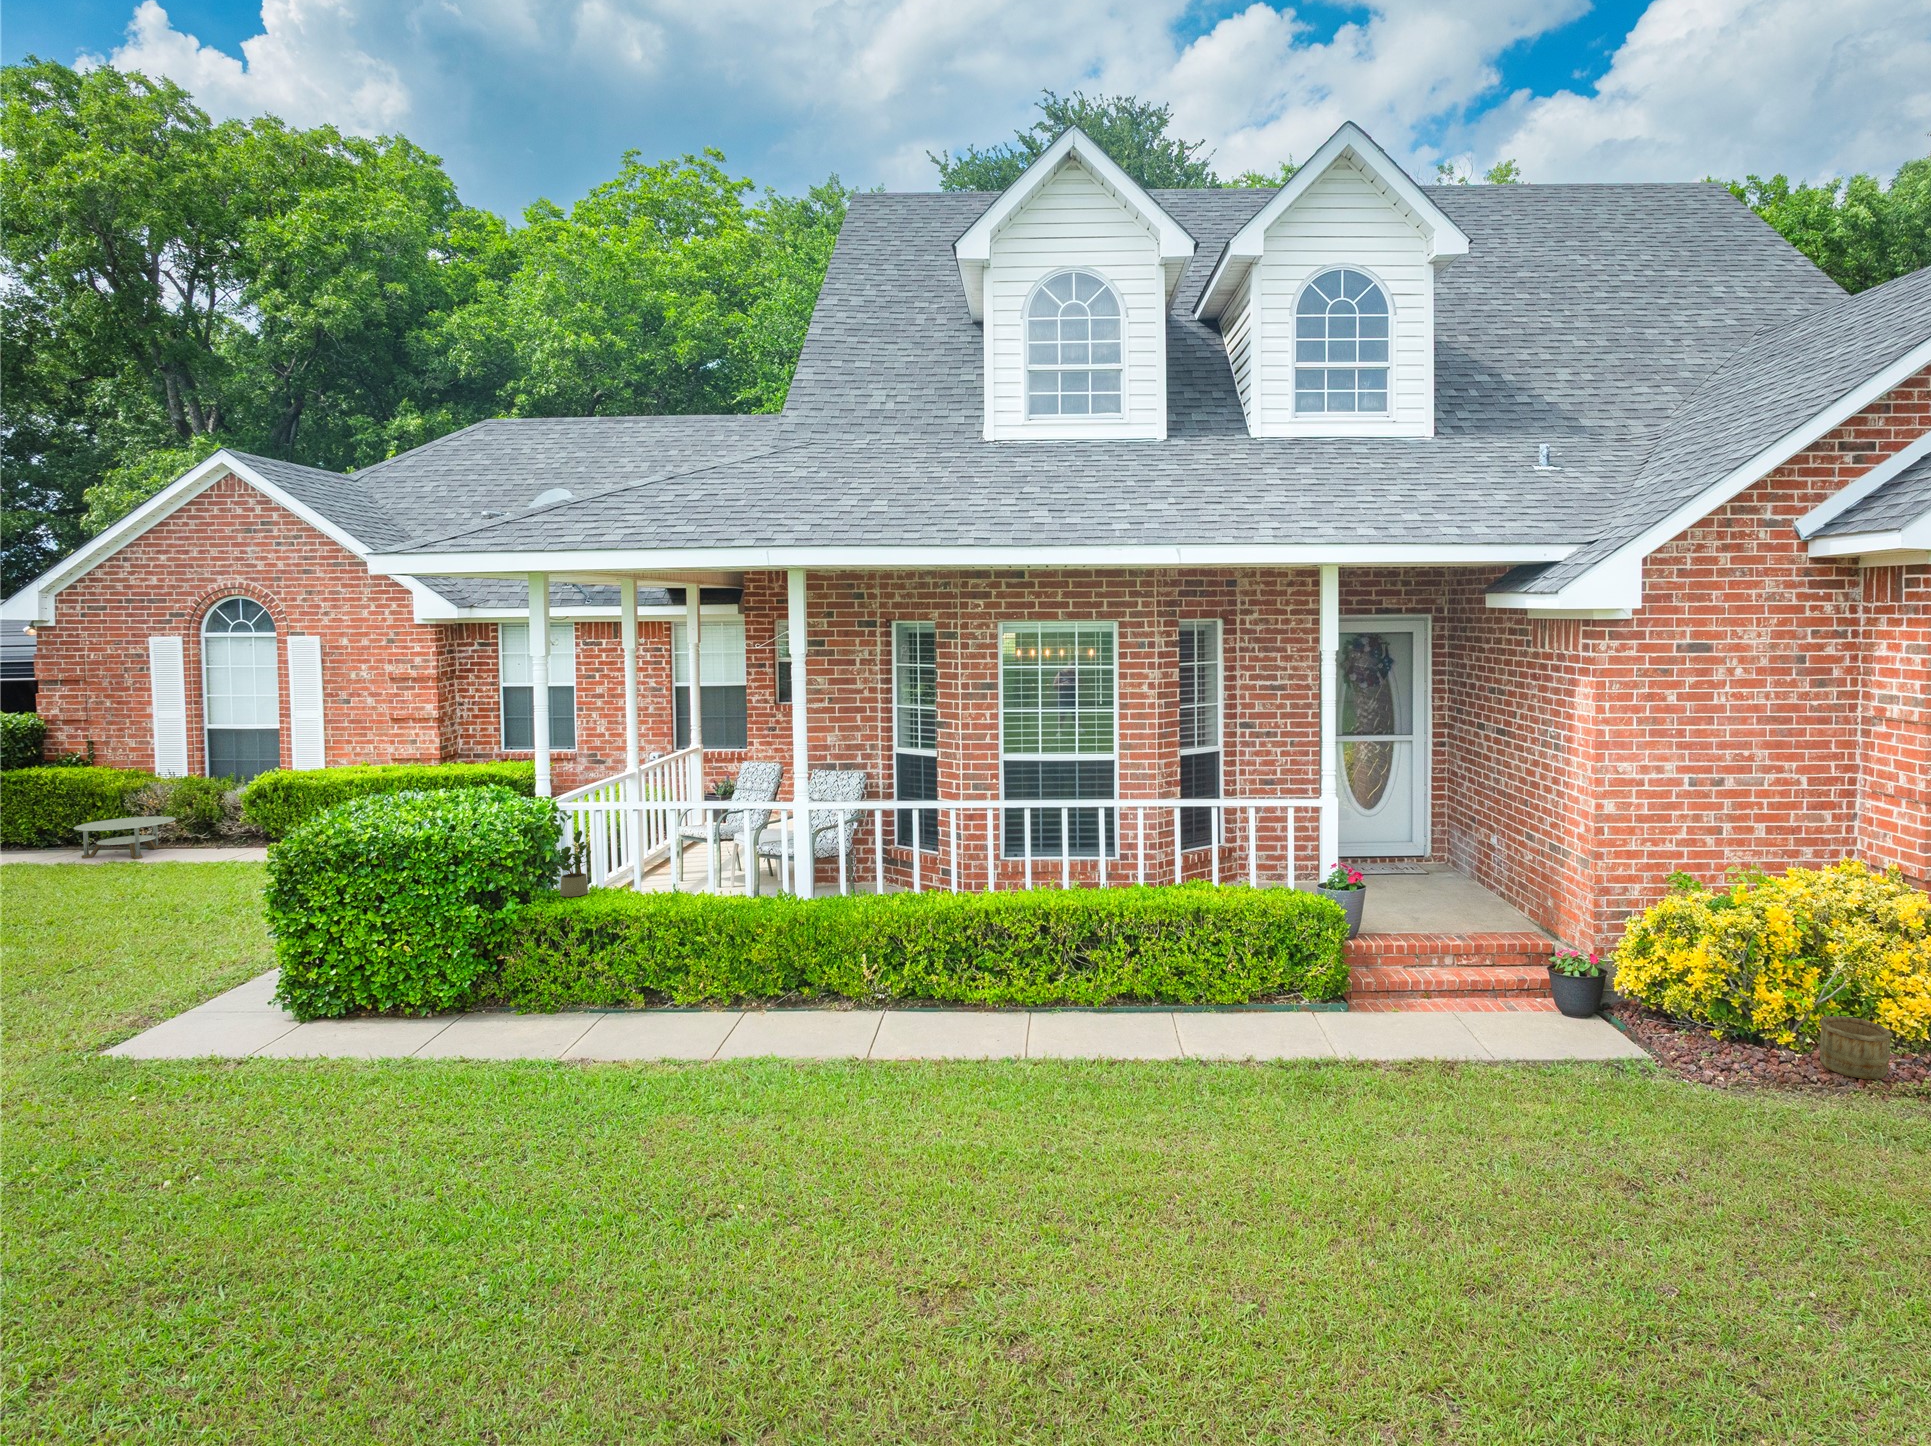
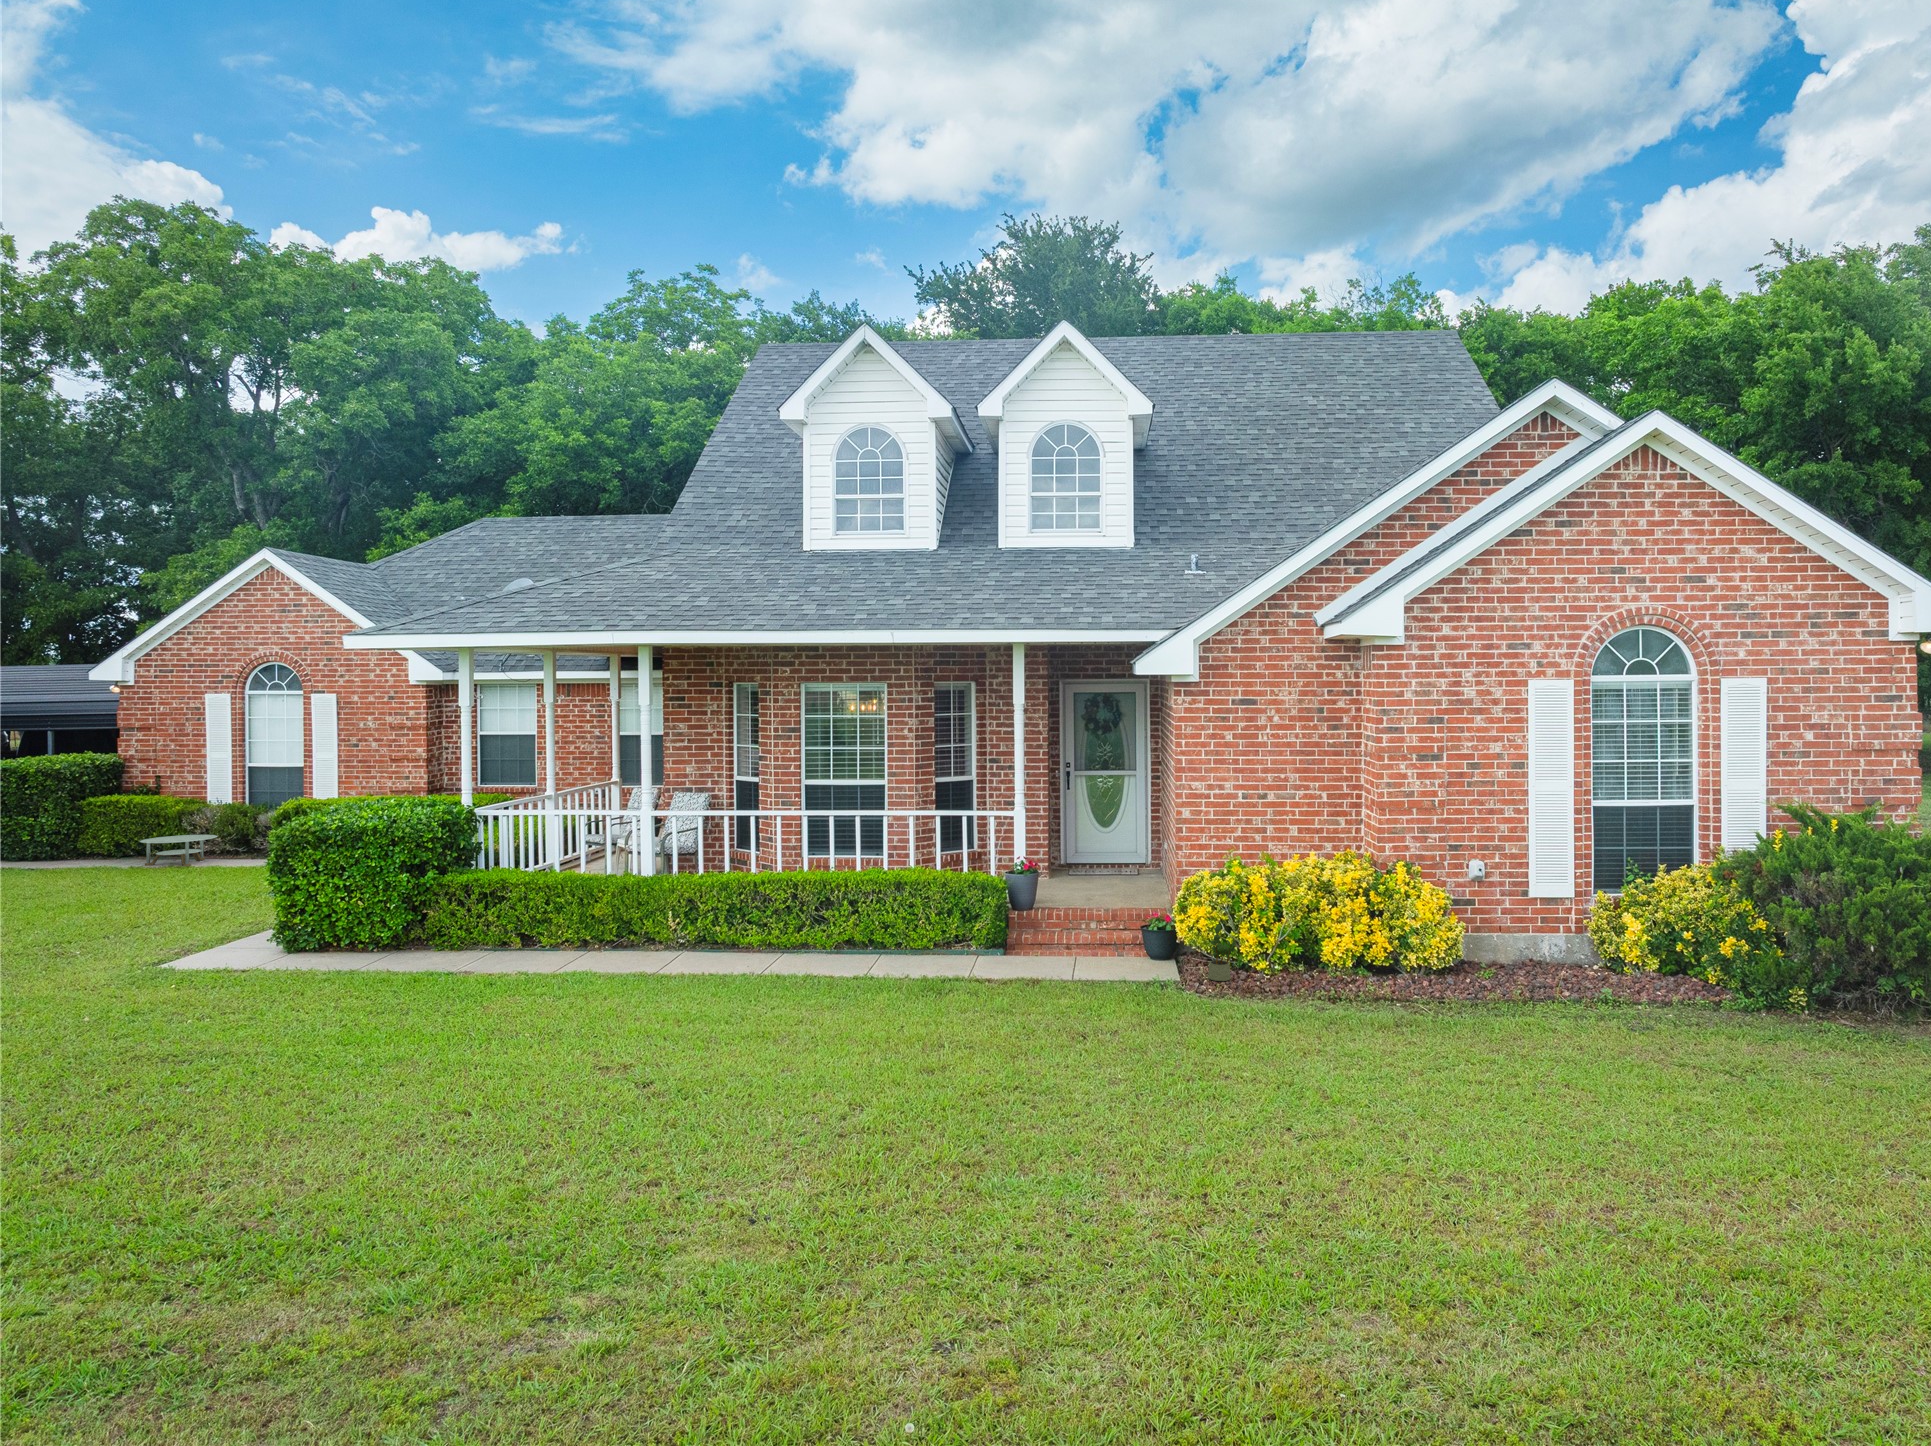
potted plant: present [555,830,591,897] -> present [1208,924,1236,981]
wooden bucket: present [1819,1016,1893,1079] -> none [1271,949,1310,988]

